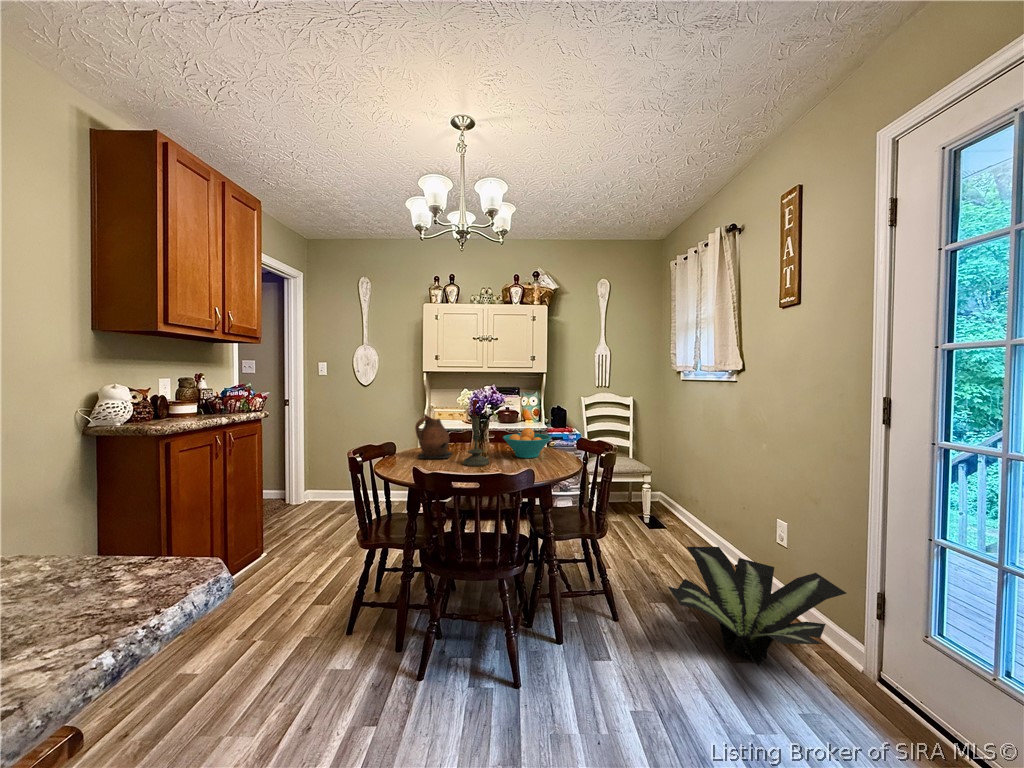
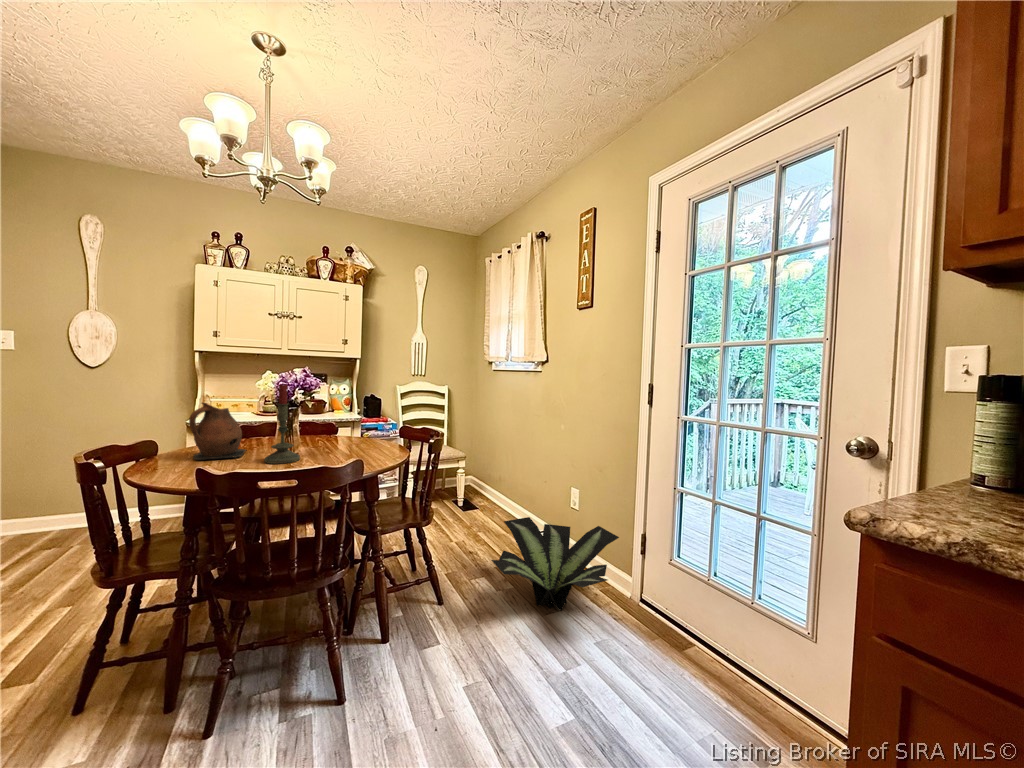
fruit bowl: present [503,428,551,458] -> none [317,417,375,450]

